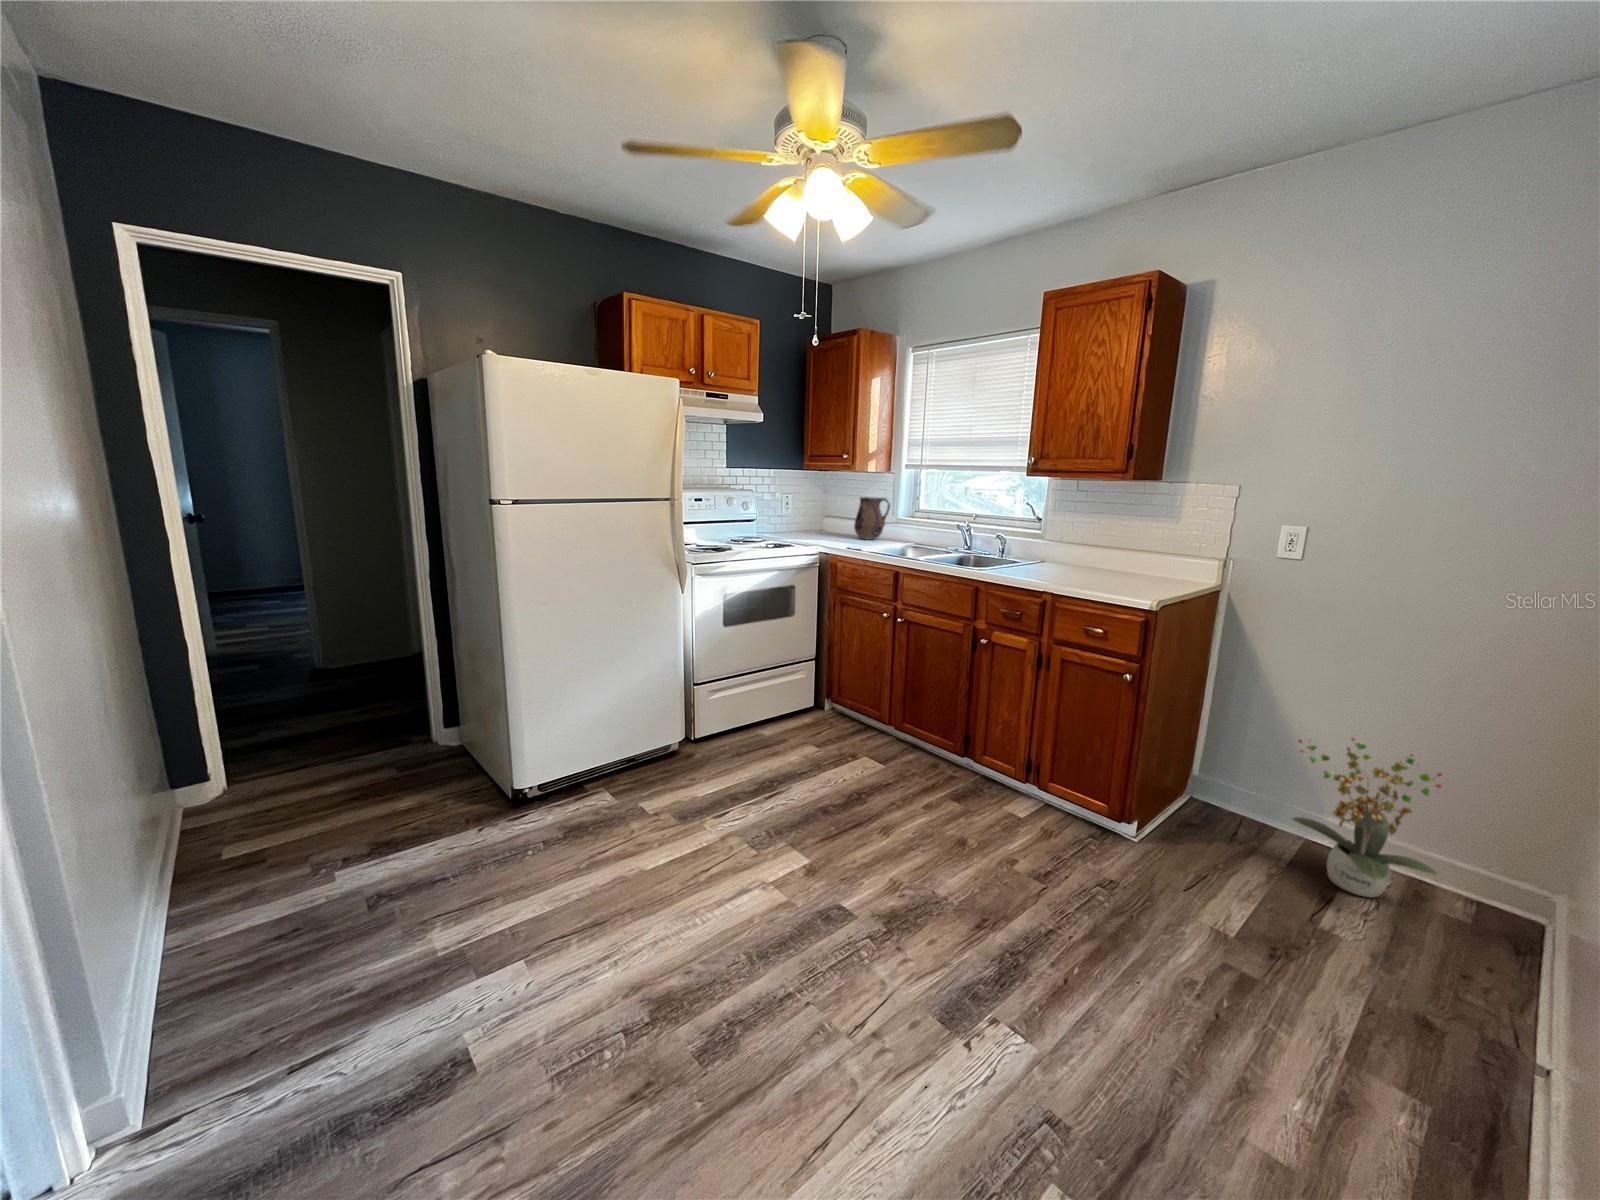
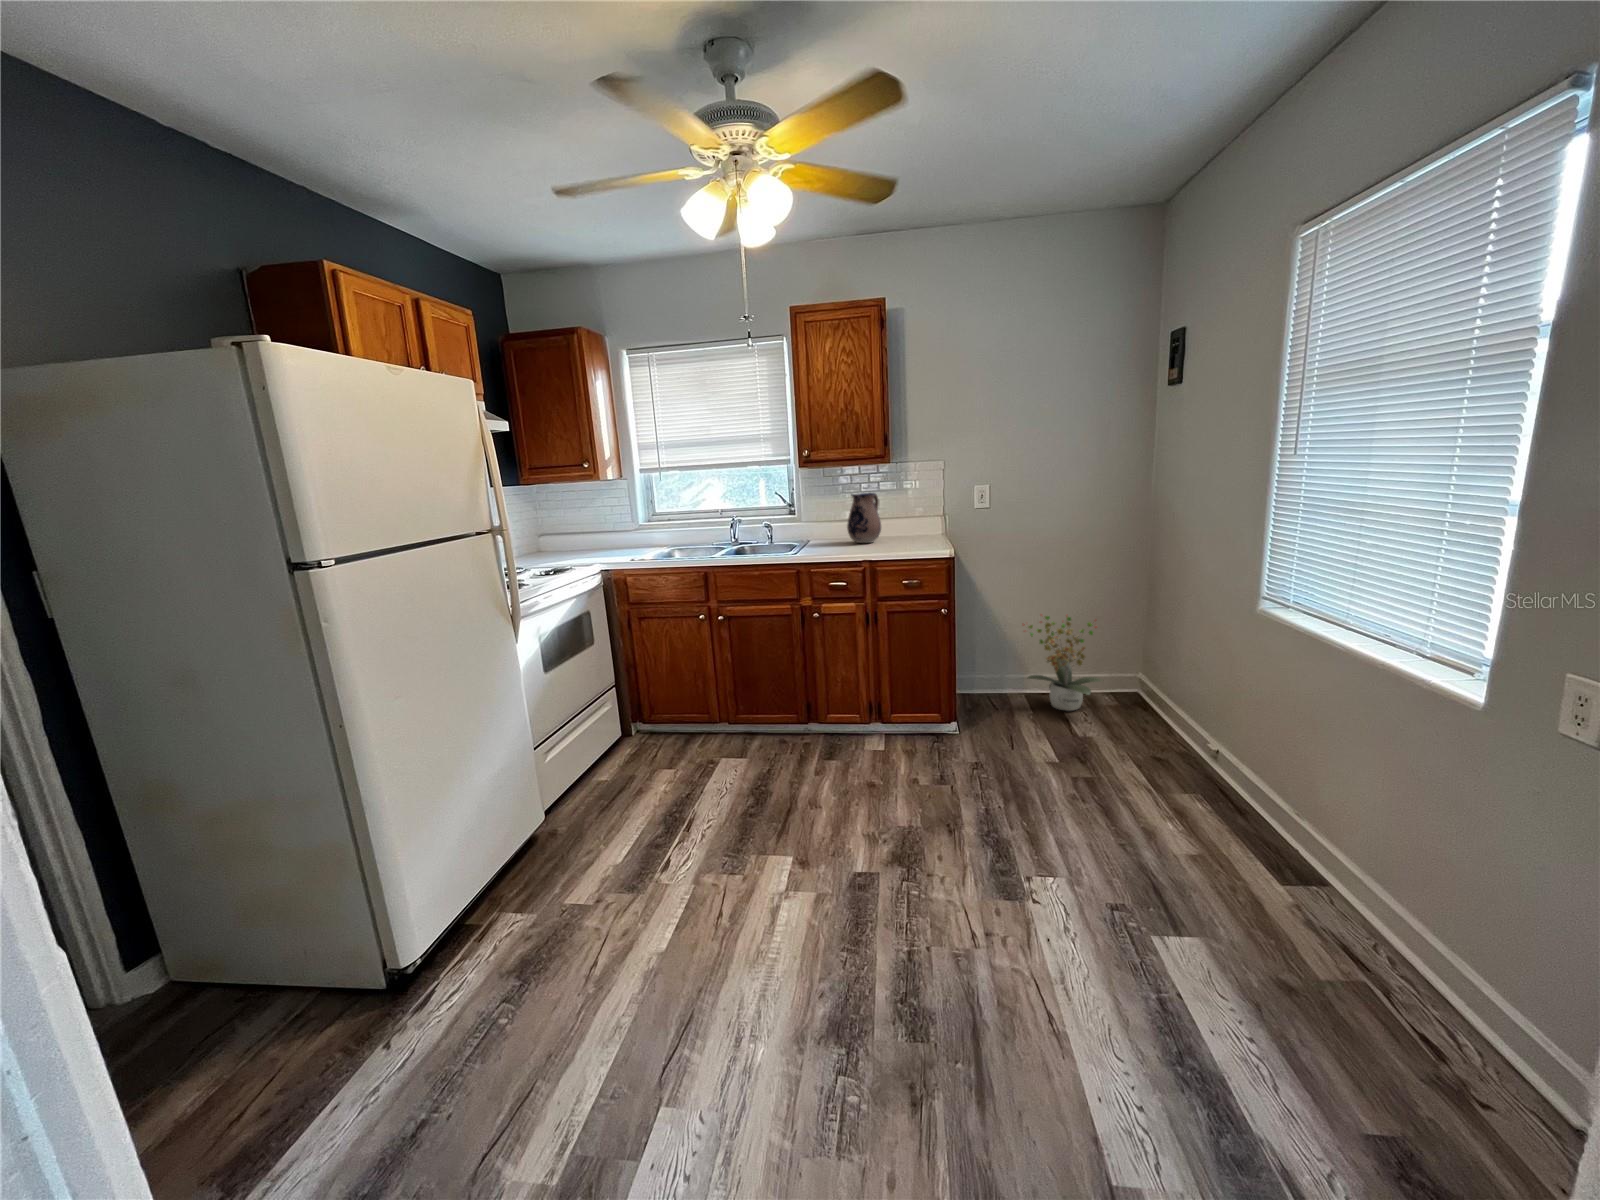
ceramic pitcher: present [854,497,890,540] -> present [847,493,881,543]

